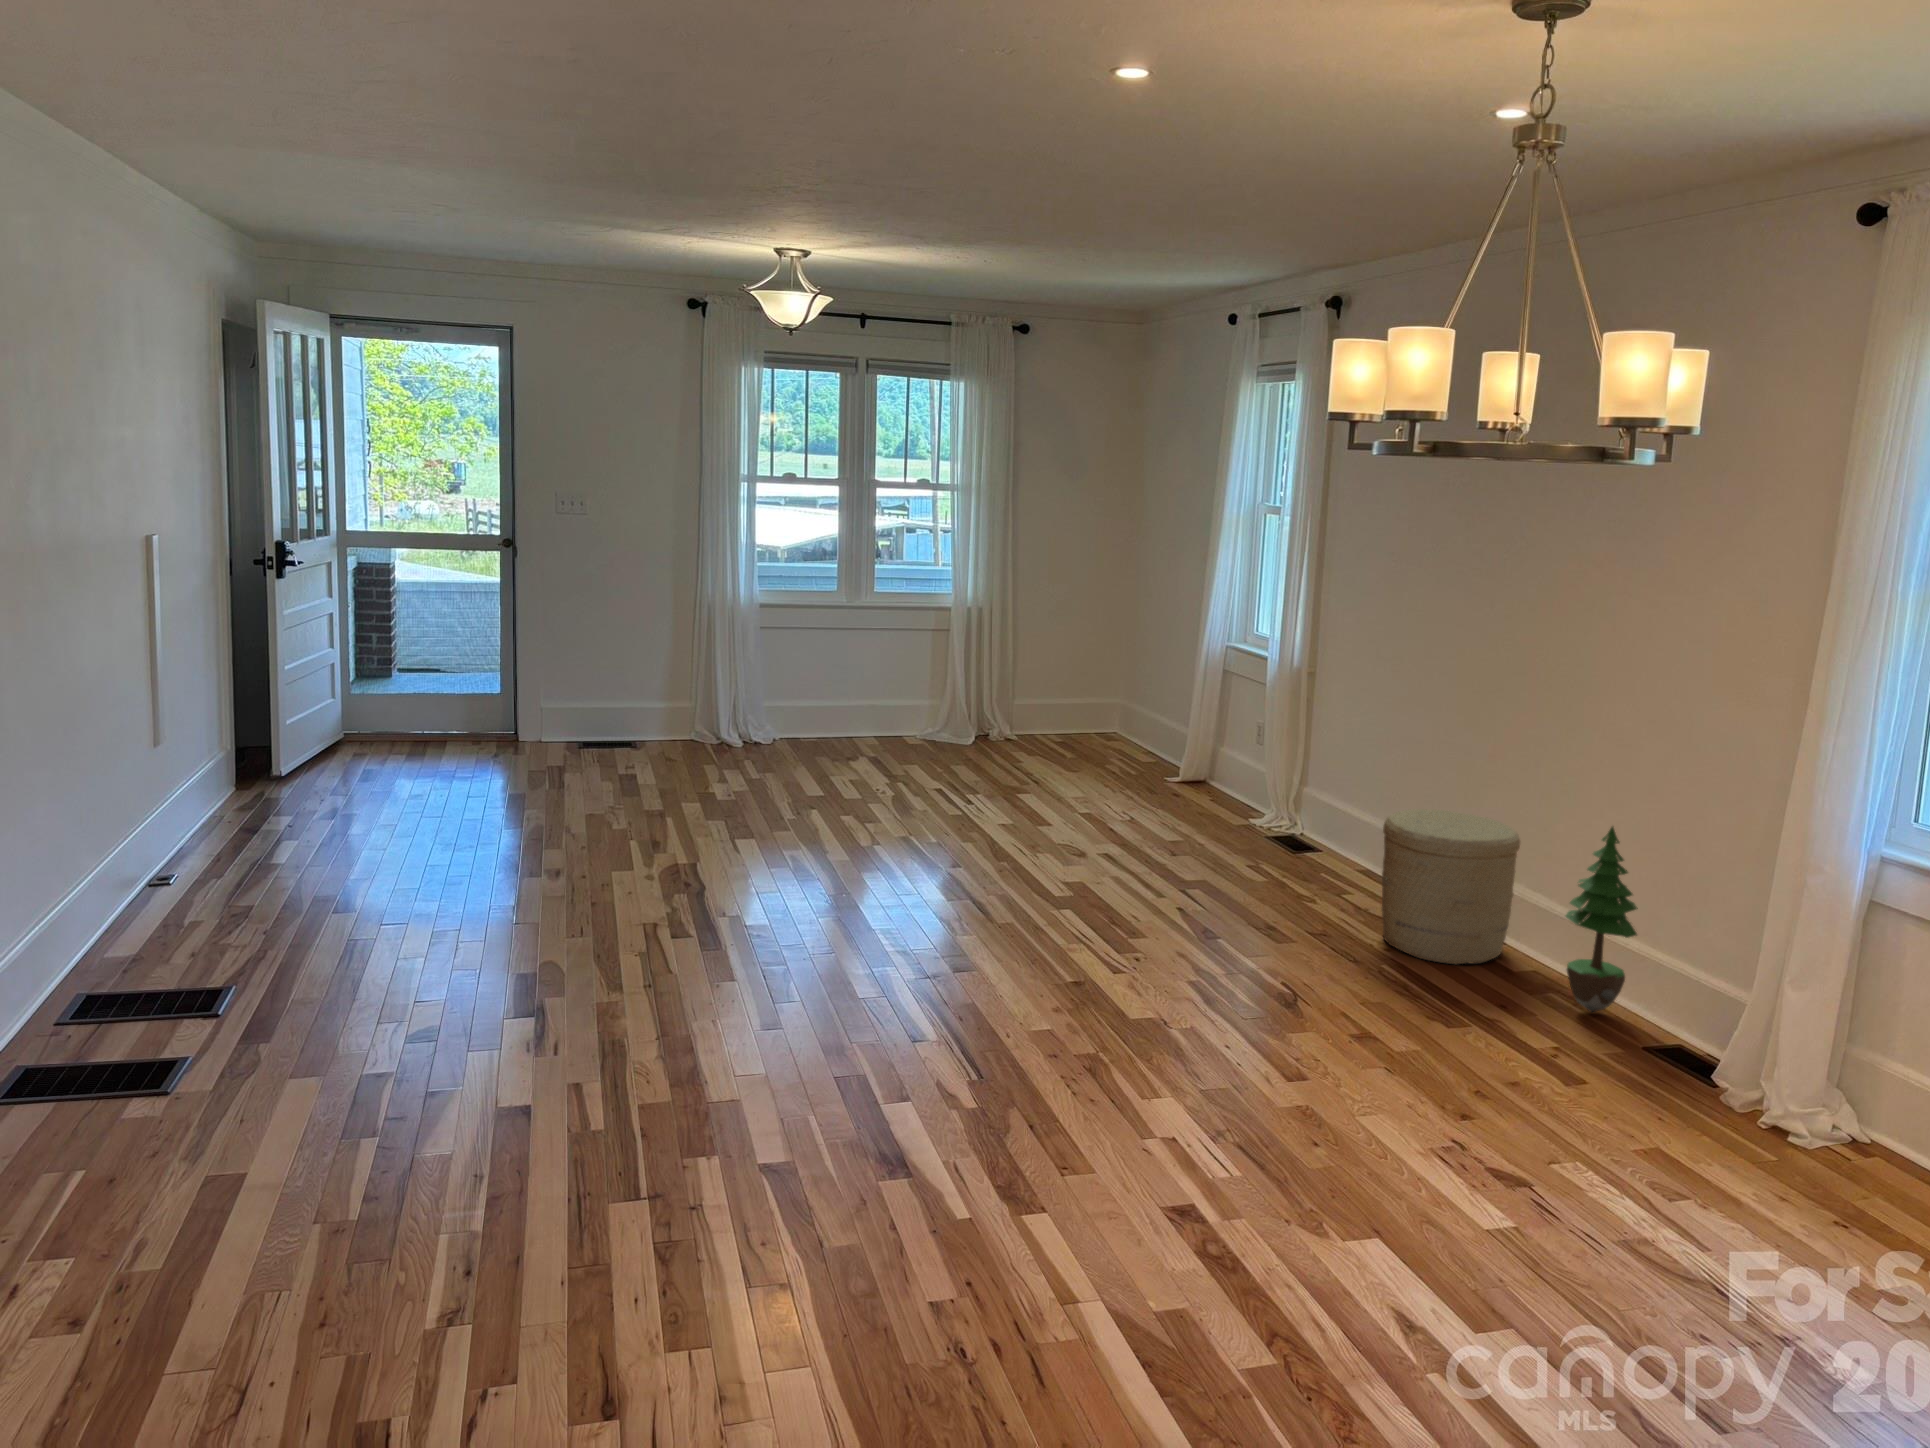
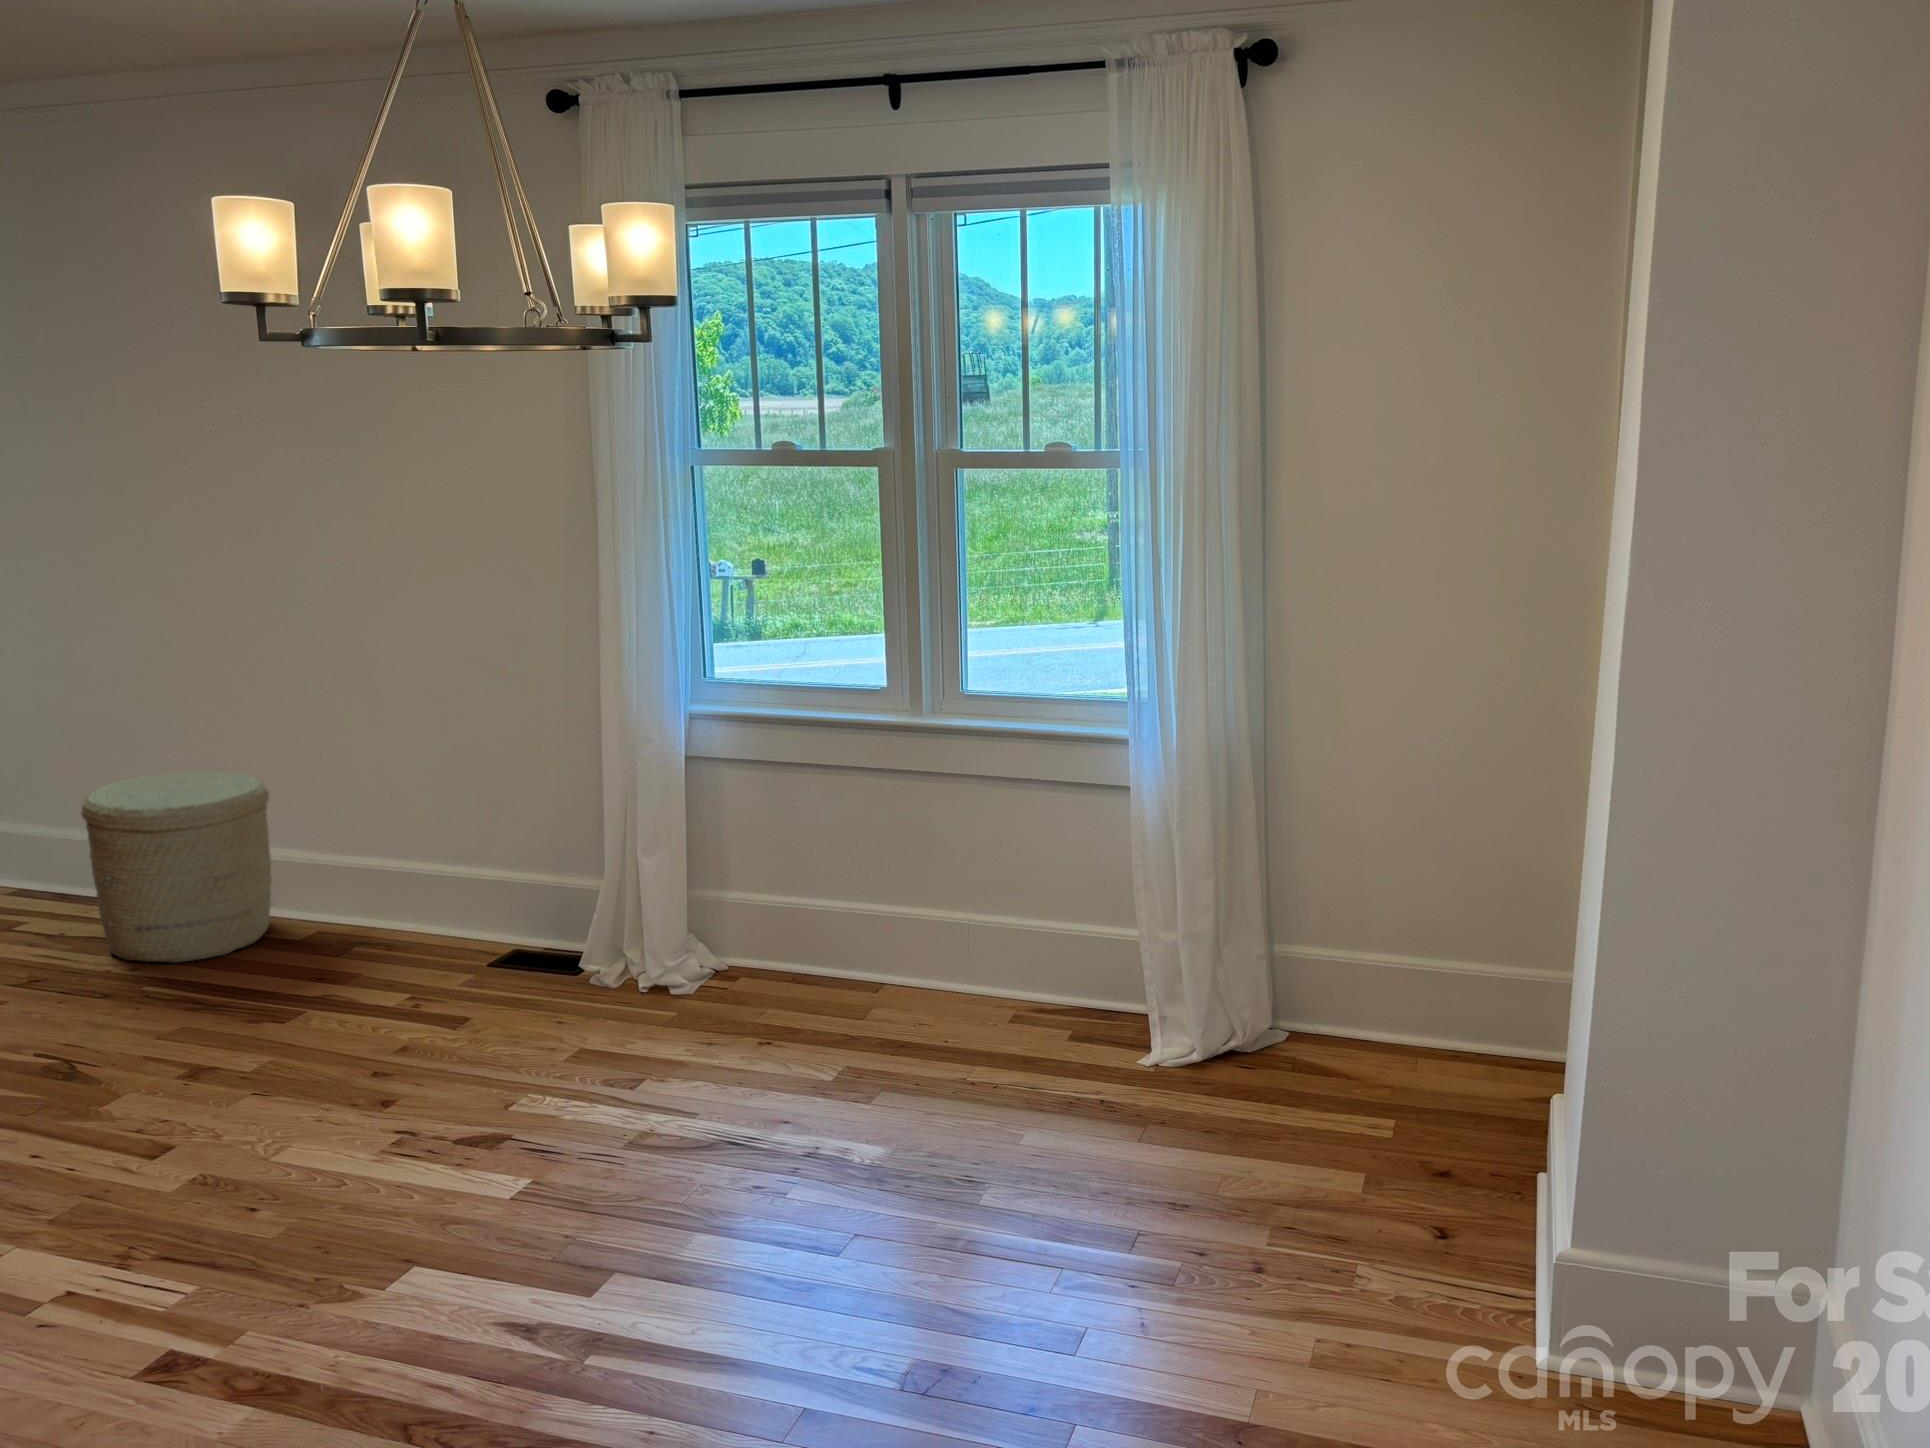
potted tree: present [1566,827,1638,1012] -> none [364,739,448,951]

